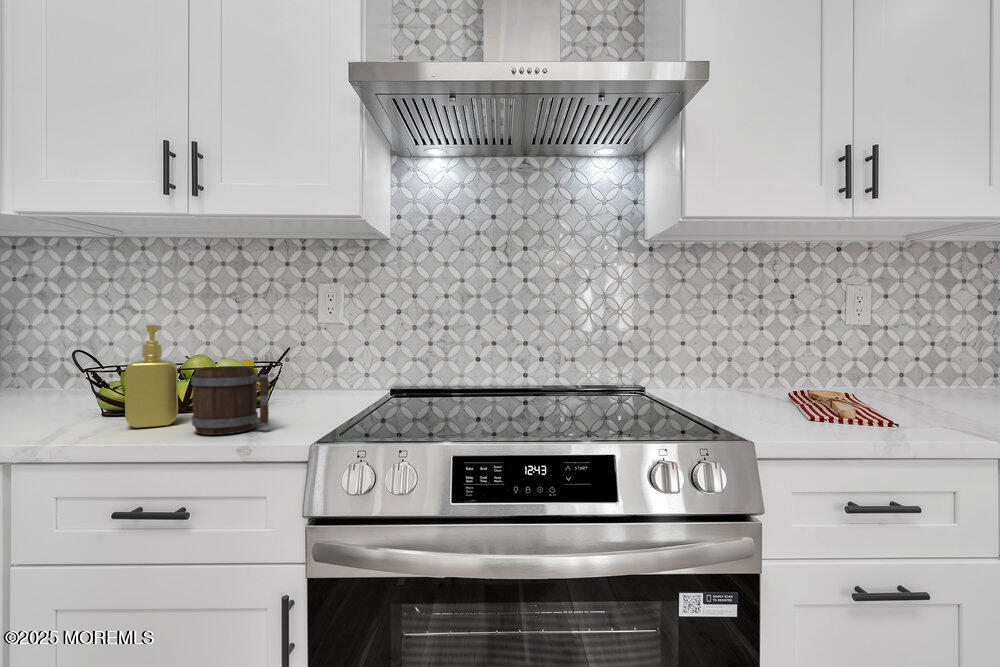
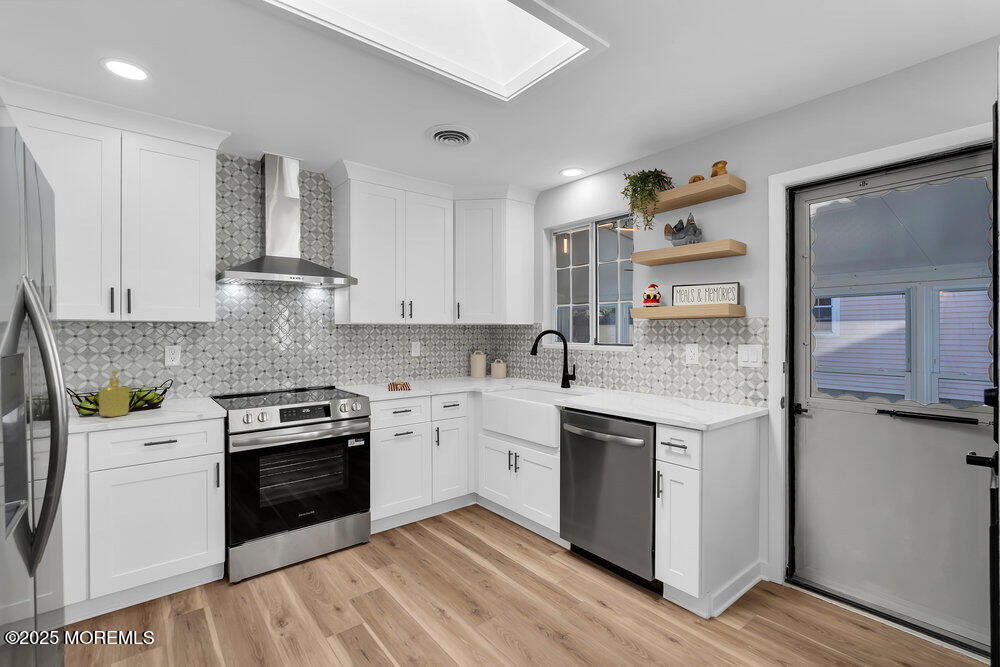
mug: present [191,366,269,435] -> none [147,386,187,414]

